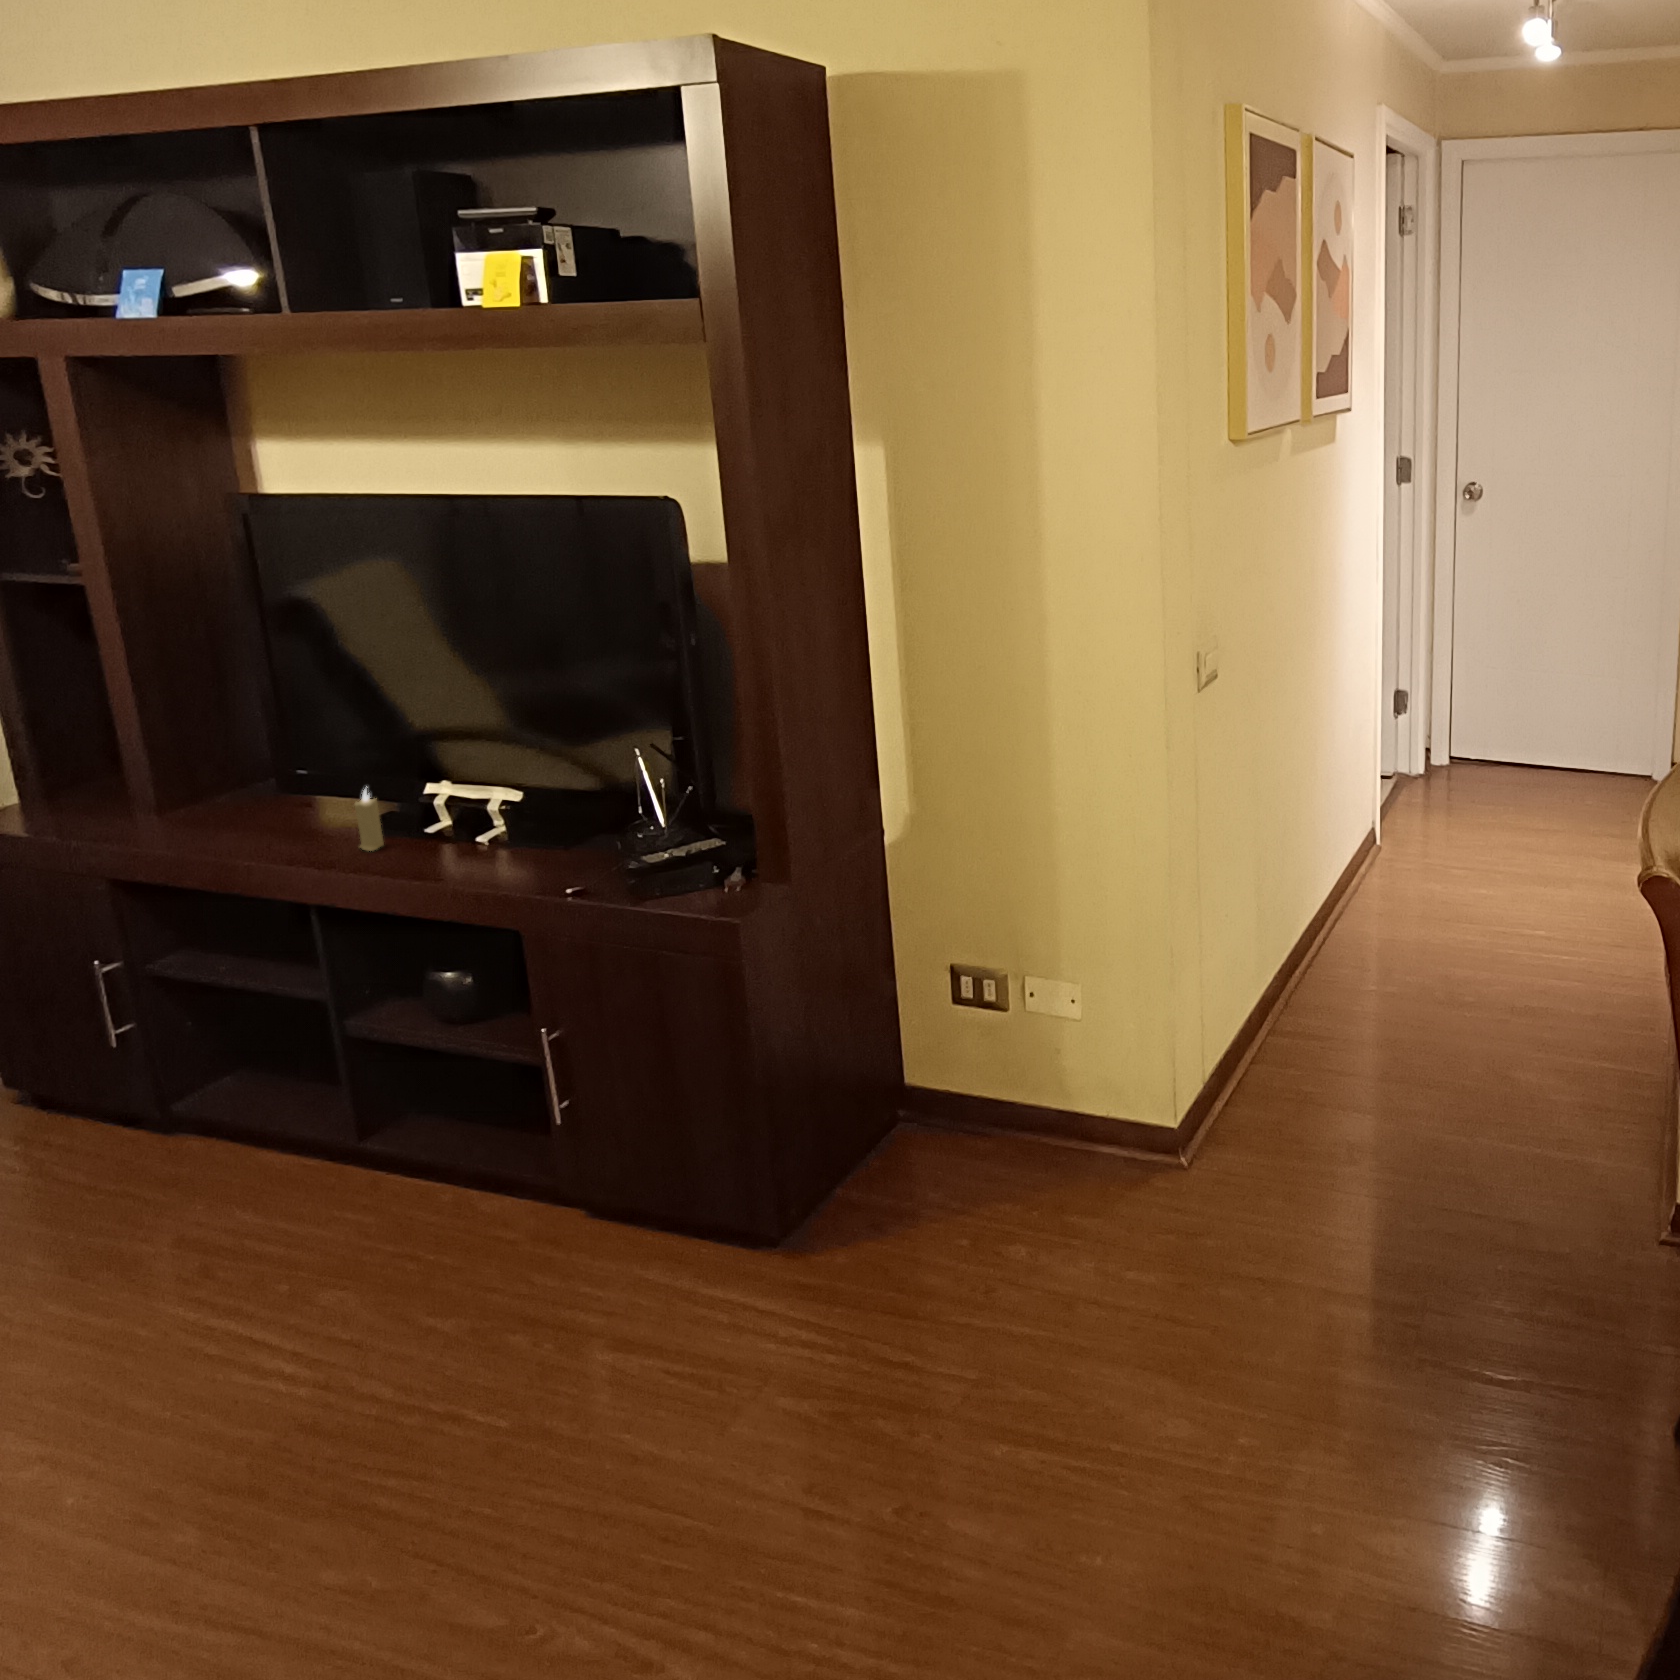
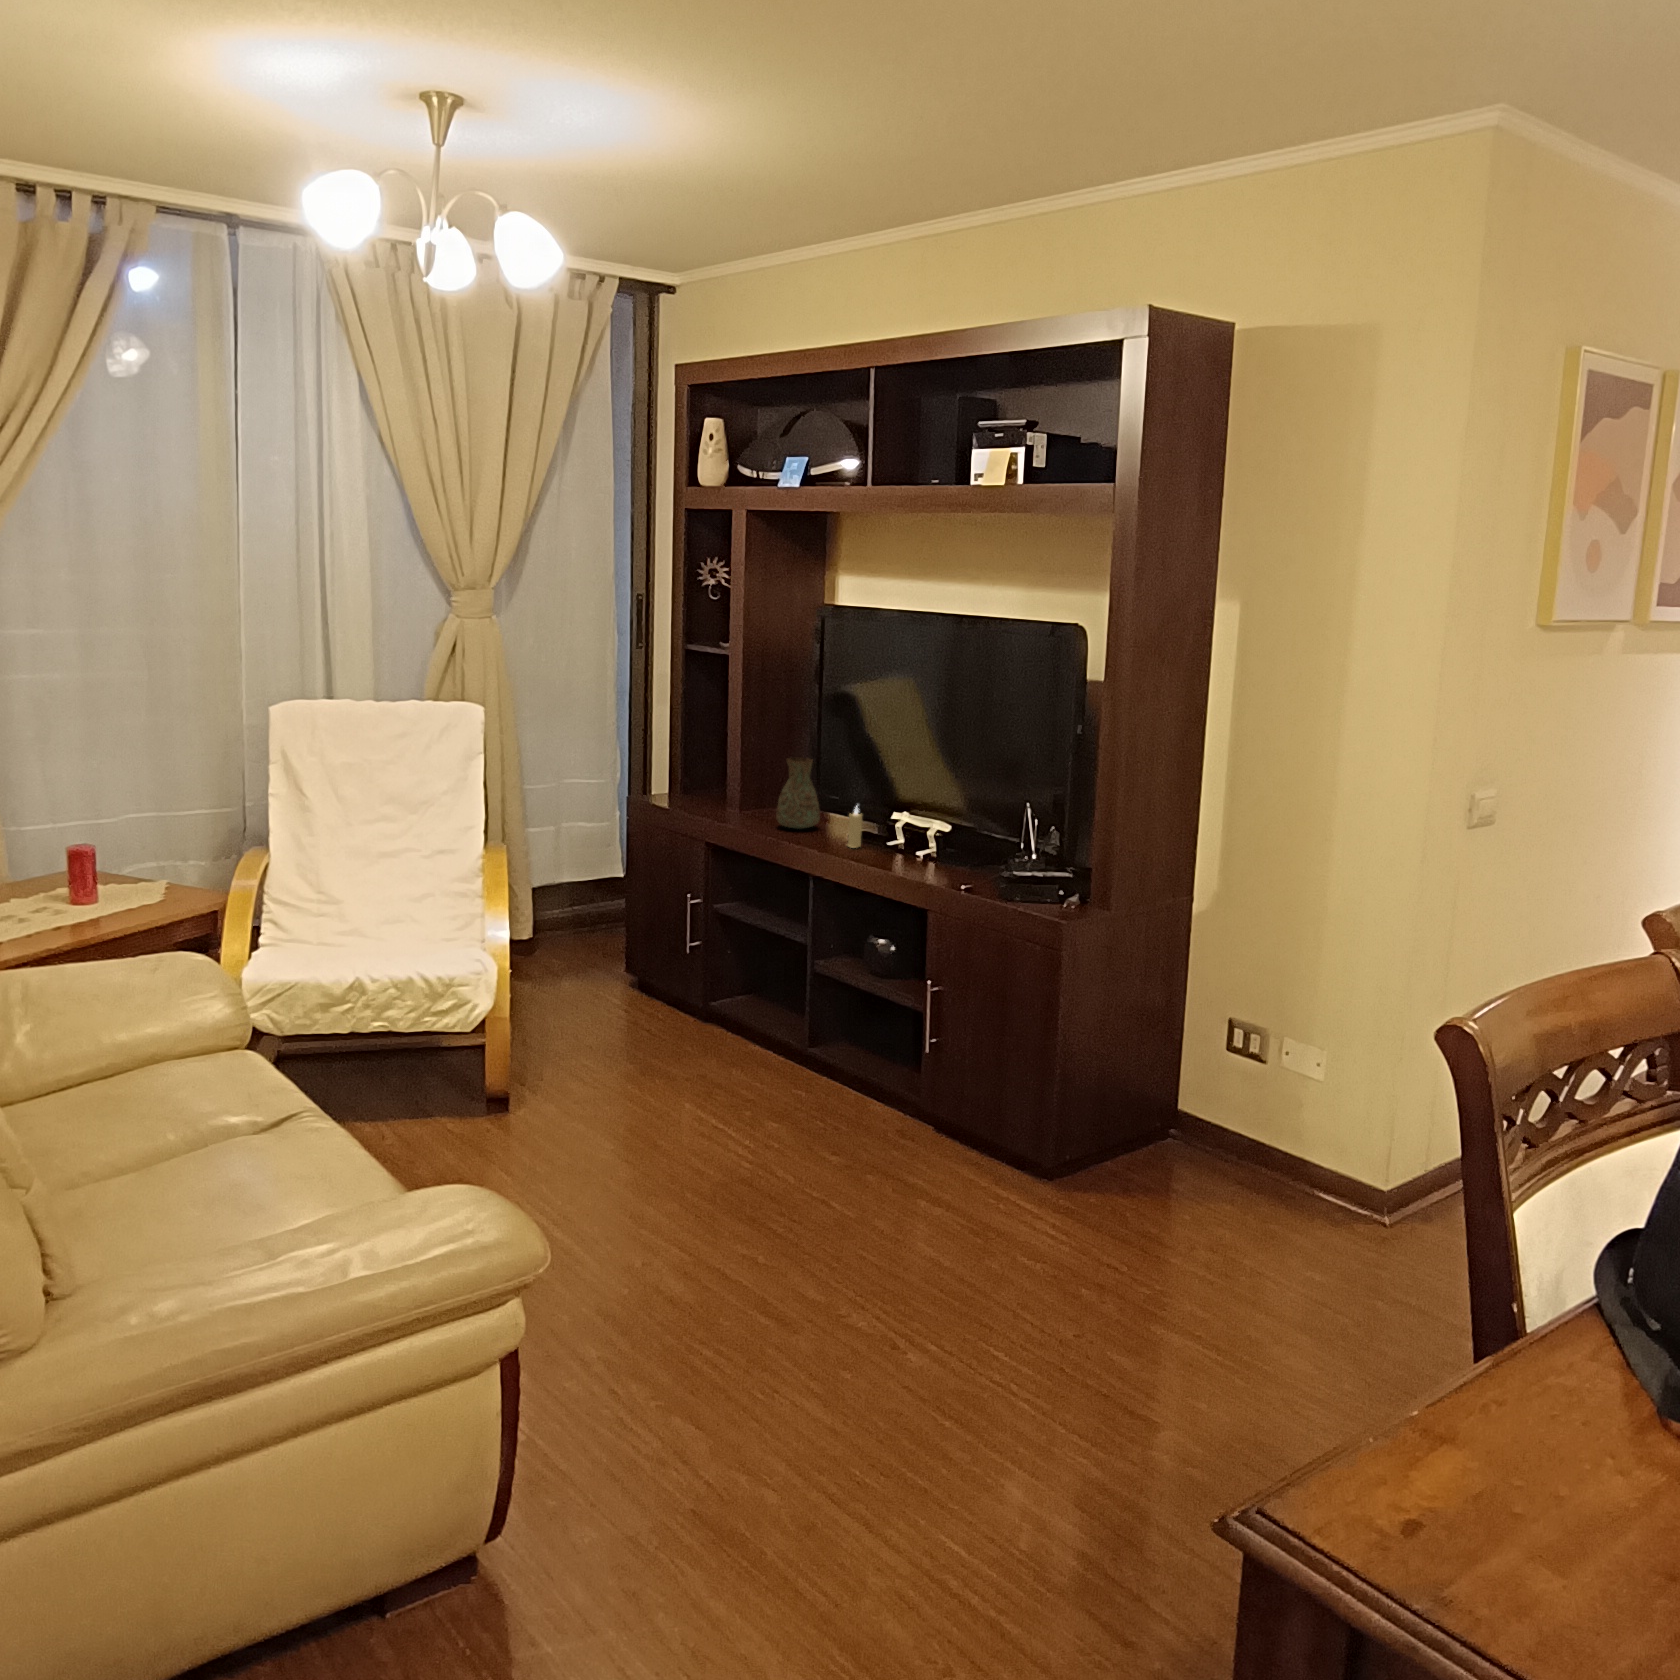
decorative vase: none [226,725,305,832] -> present [776,758,820,829]

